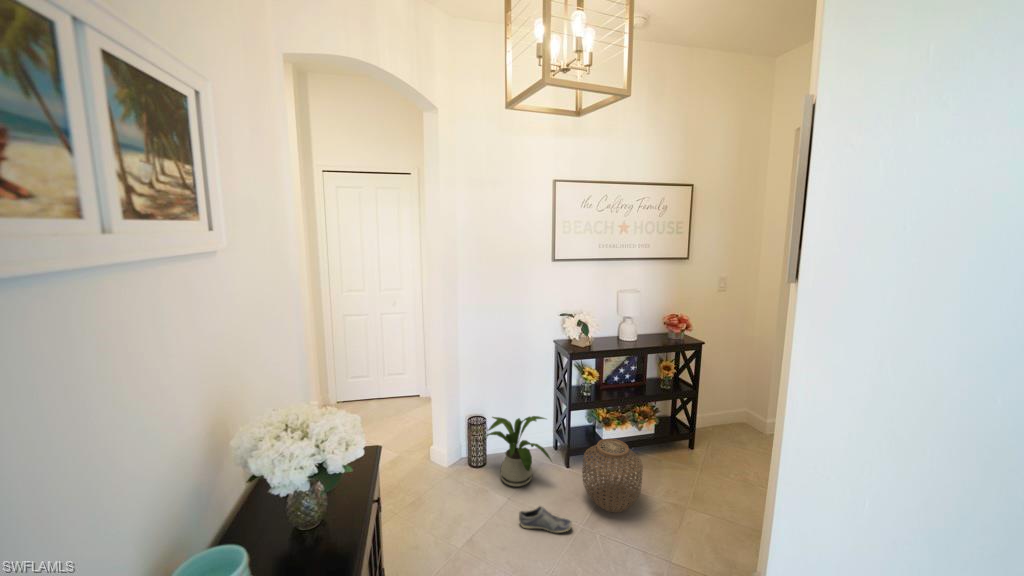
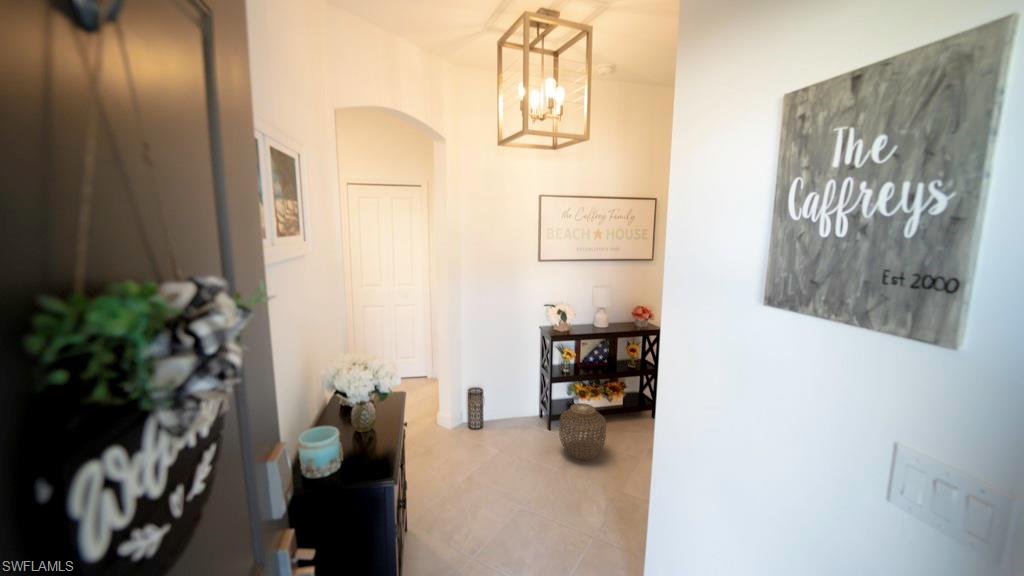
house plant: present [486,416,551,487] -> none [480,386,536,443]
shoe: present [519,506,572,533] -> none [508,452,549,472]

